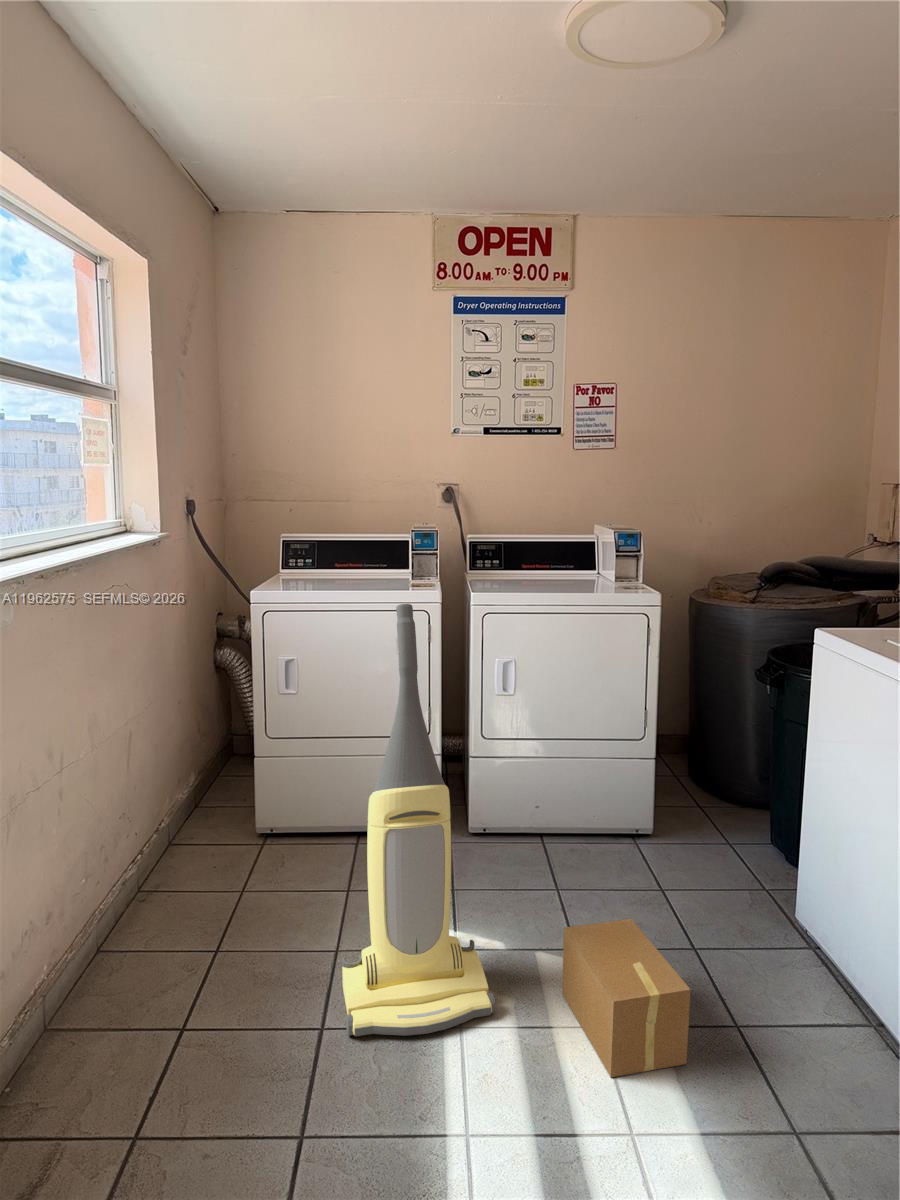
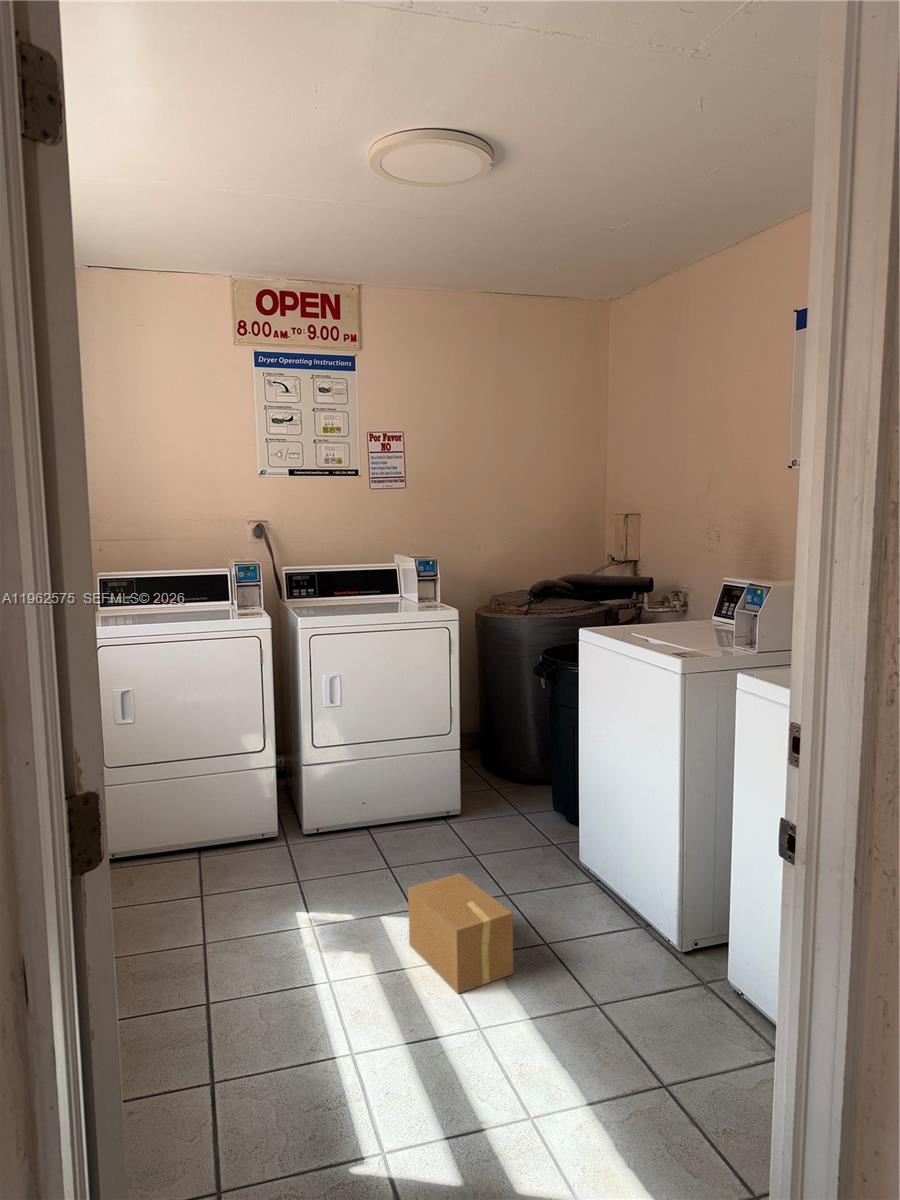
vacuum cleaner: present [342,604,496,1036] -> none [216,627,357,1007]

